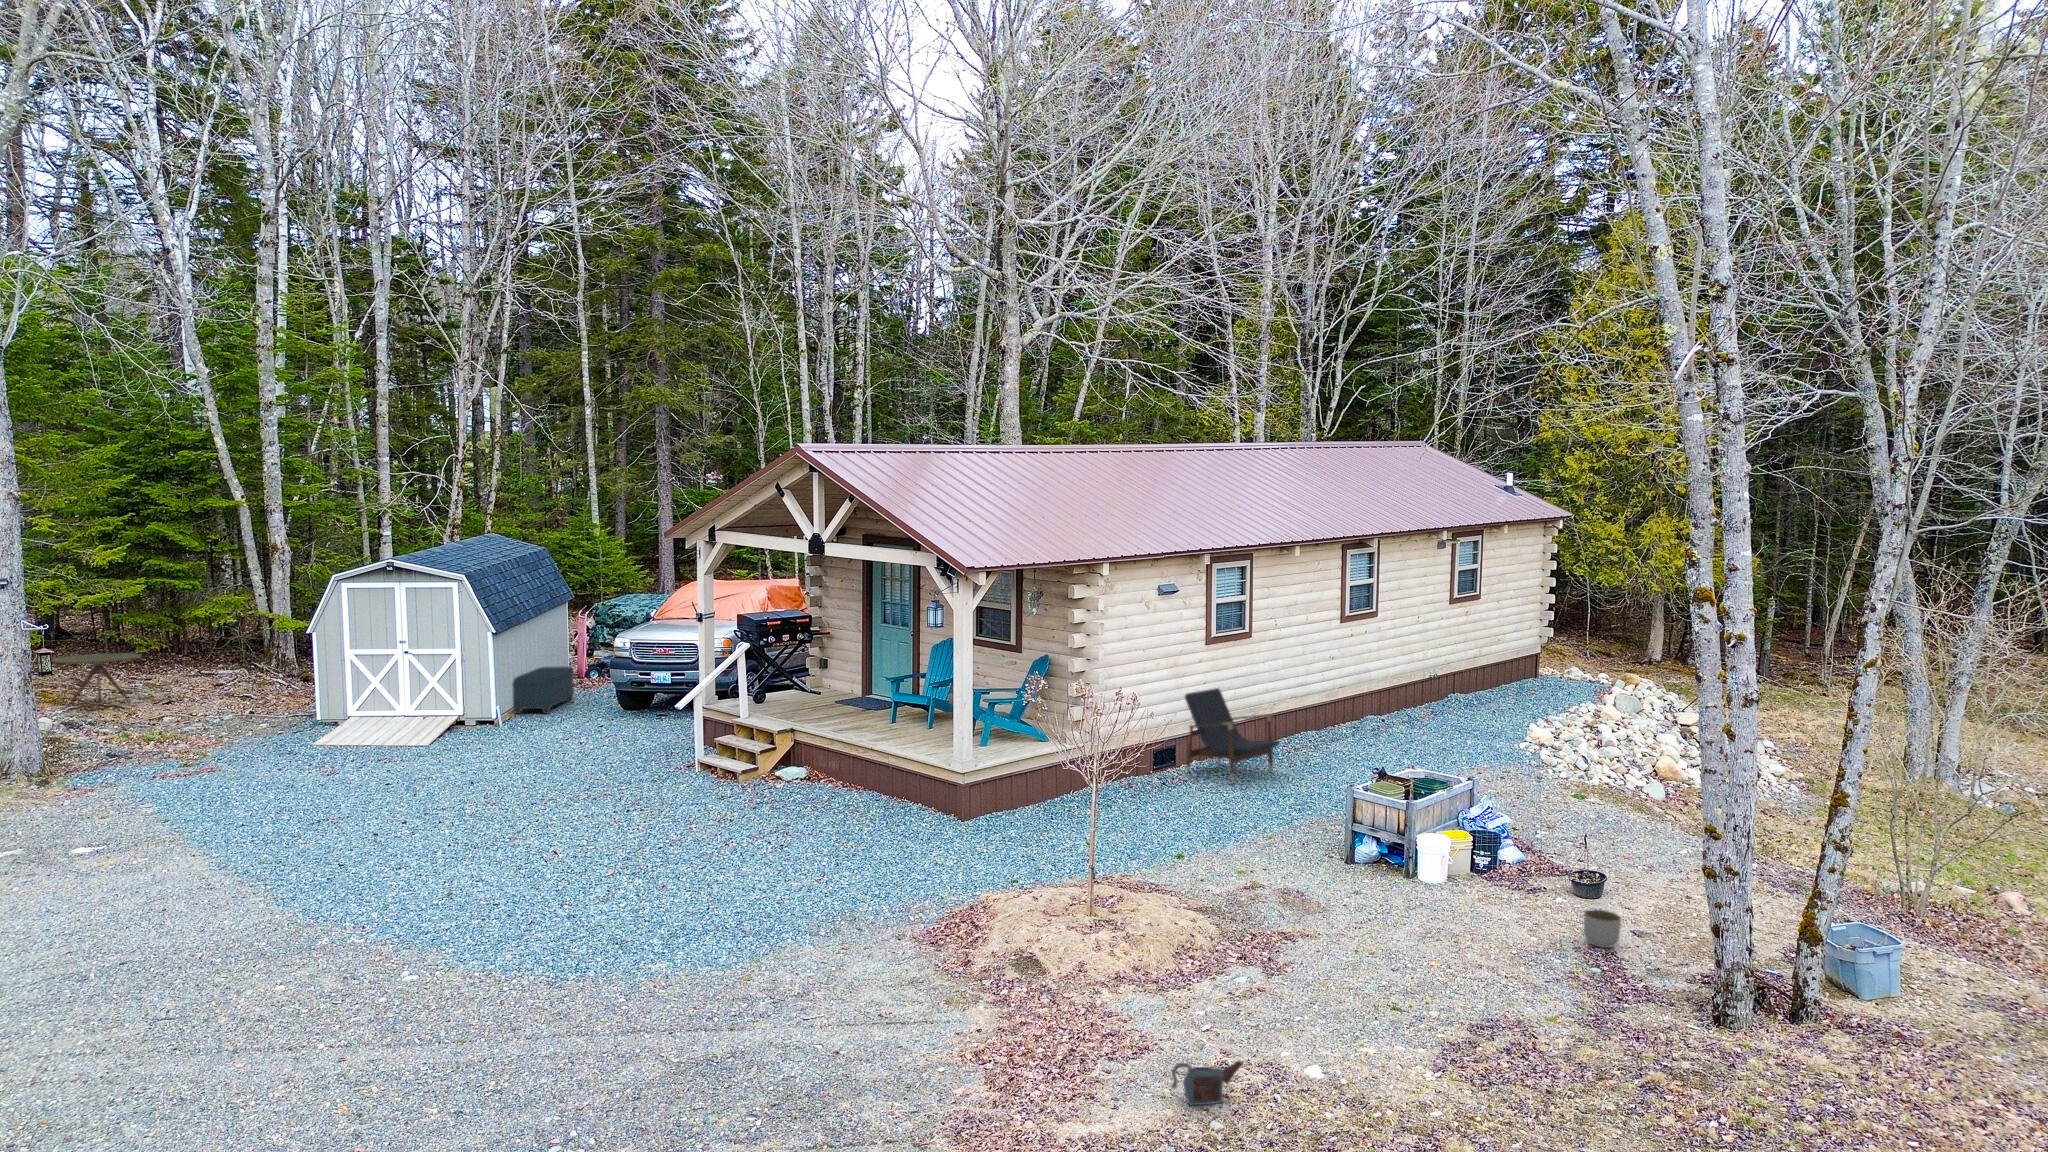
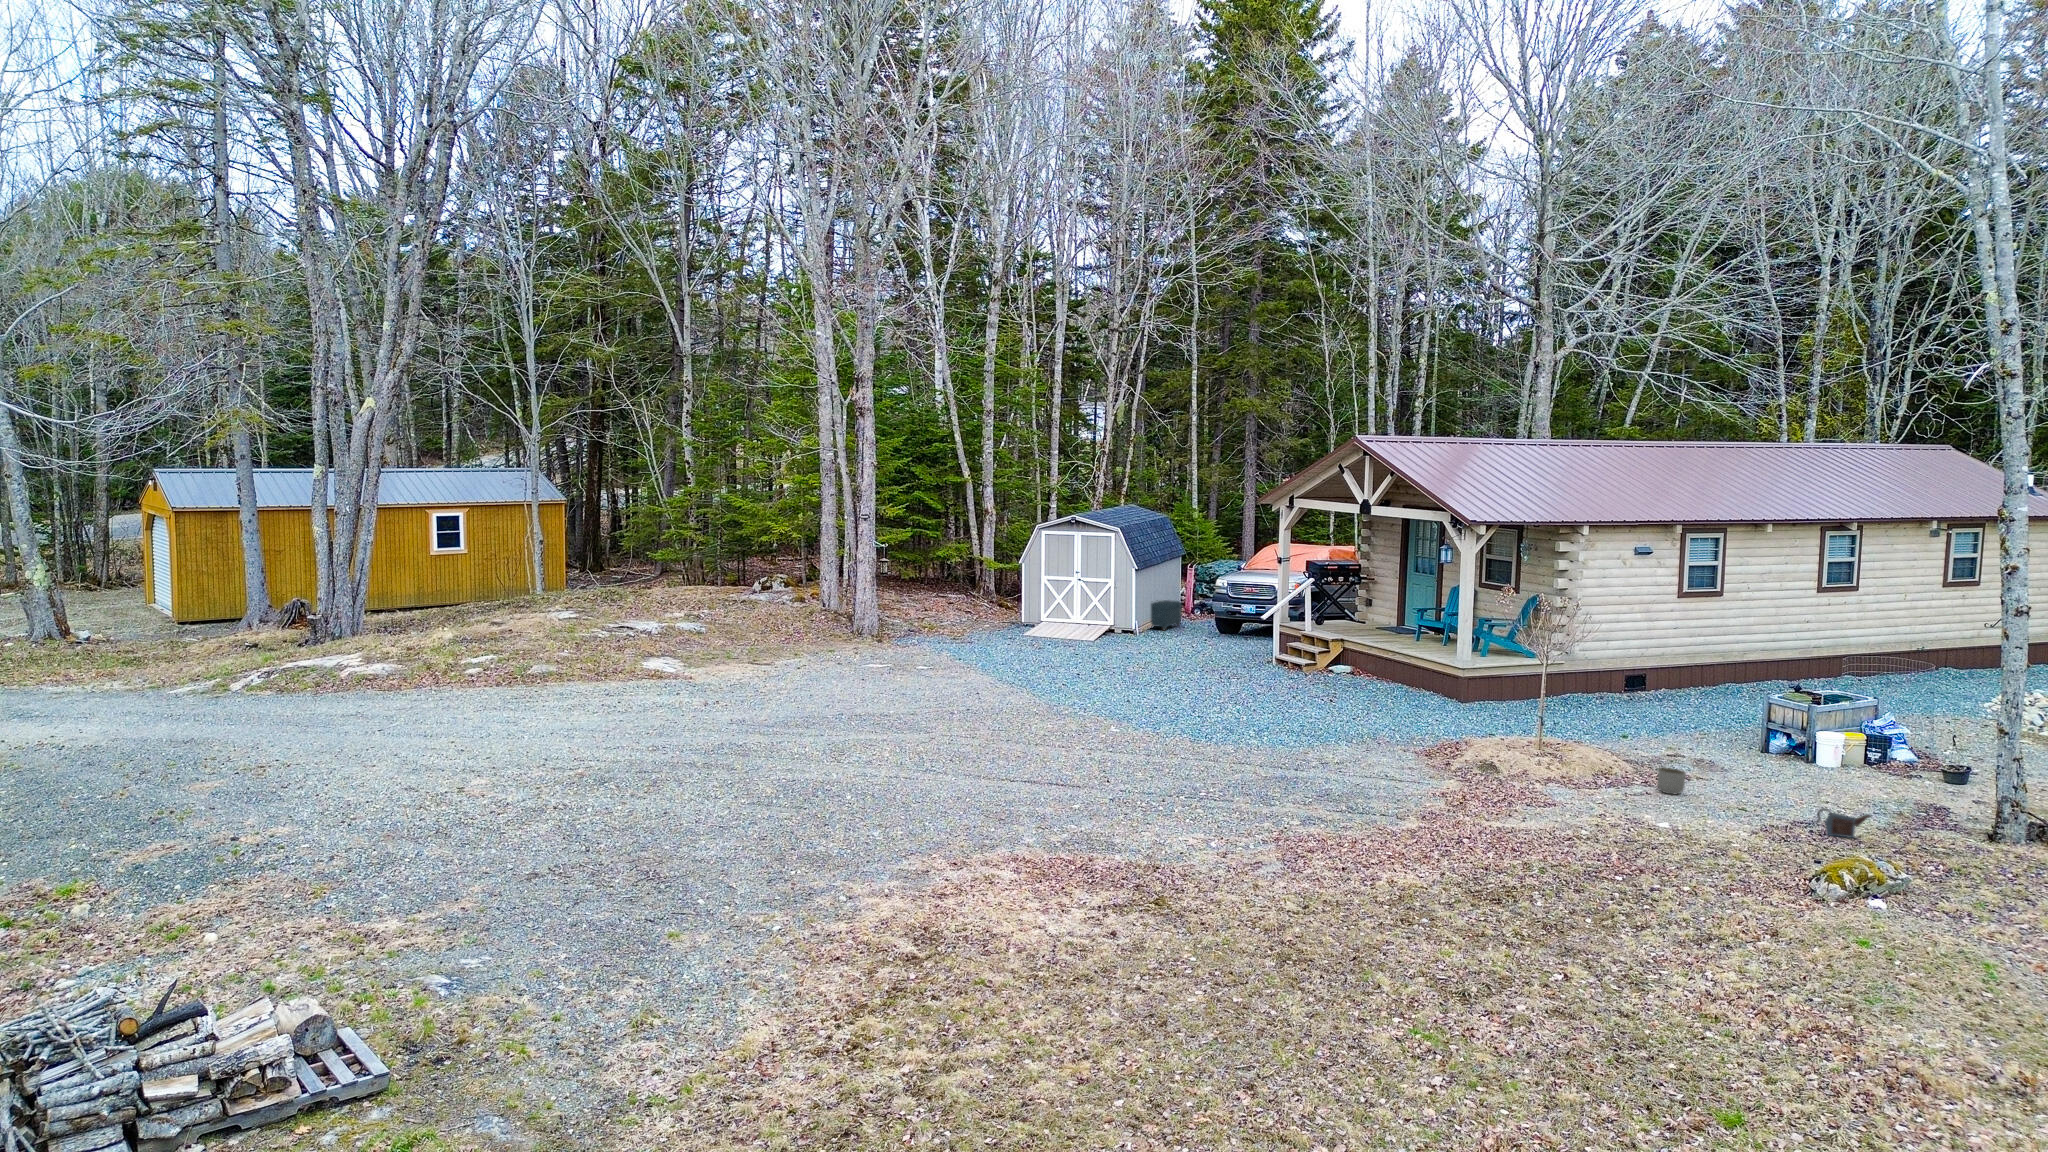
round table: present [54,653,141,706] -> none [872,574,917,607]
lounge chair: present [1185,688,1279,784] -> none [1657,636,1743,707]
planter: present [1584,910,1621,948] -> present [1657,768,1686,795]
watering can: present [1171,1061,1243,1106] -> present [1817,808,1870,838]

